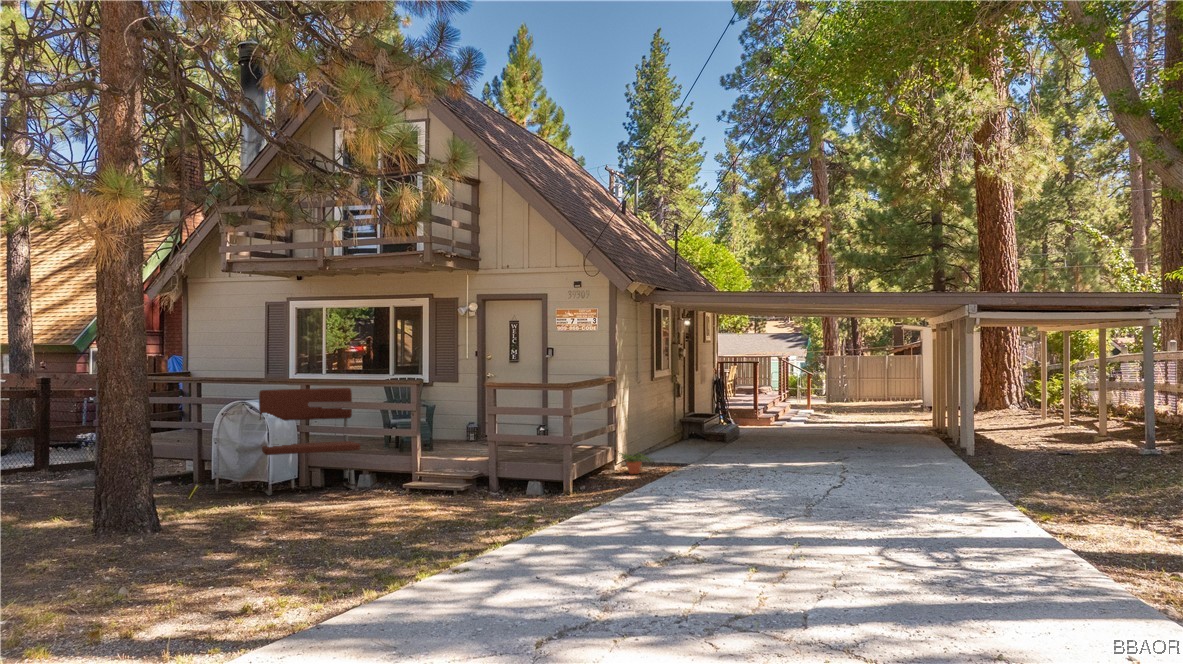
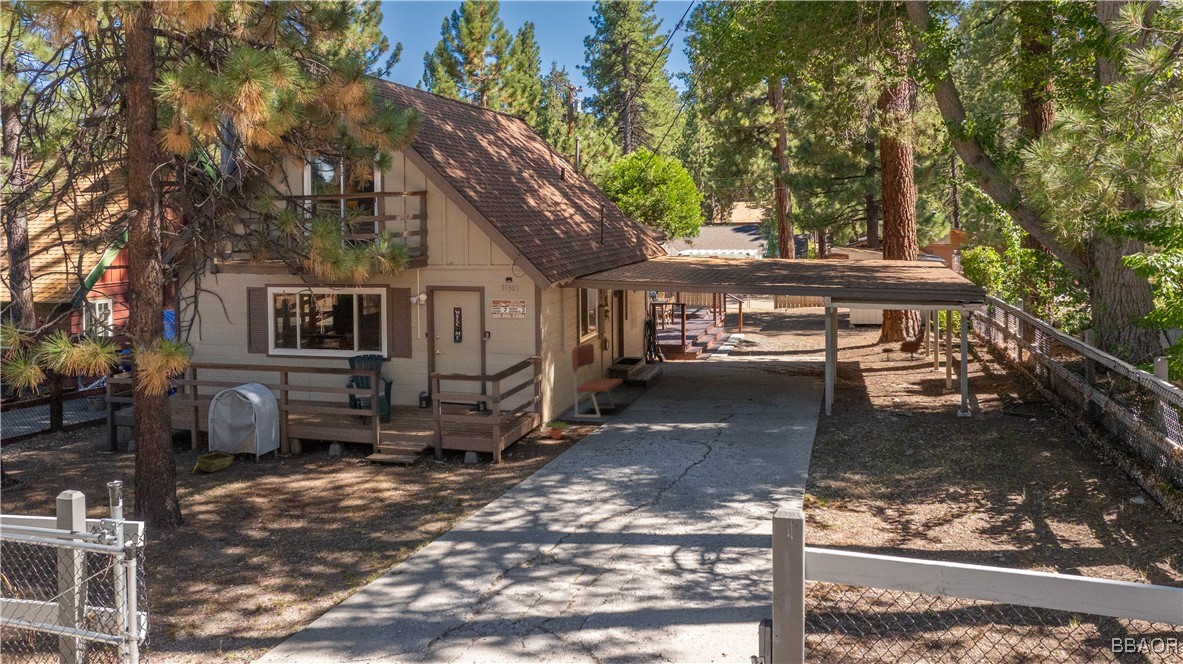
lounge chair: none [989,386,1043,423] -> present [882,329,925,360]
bench: present [259,388,360,495] -> present [572,344,623,418]
woven basket: none [195,476,241,498] -> present [197,452,234,472]

